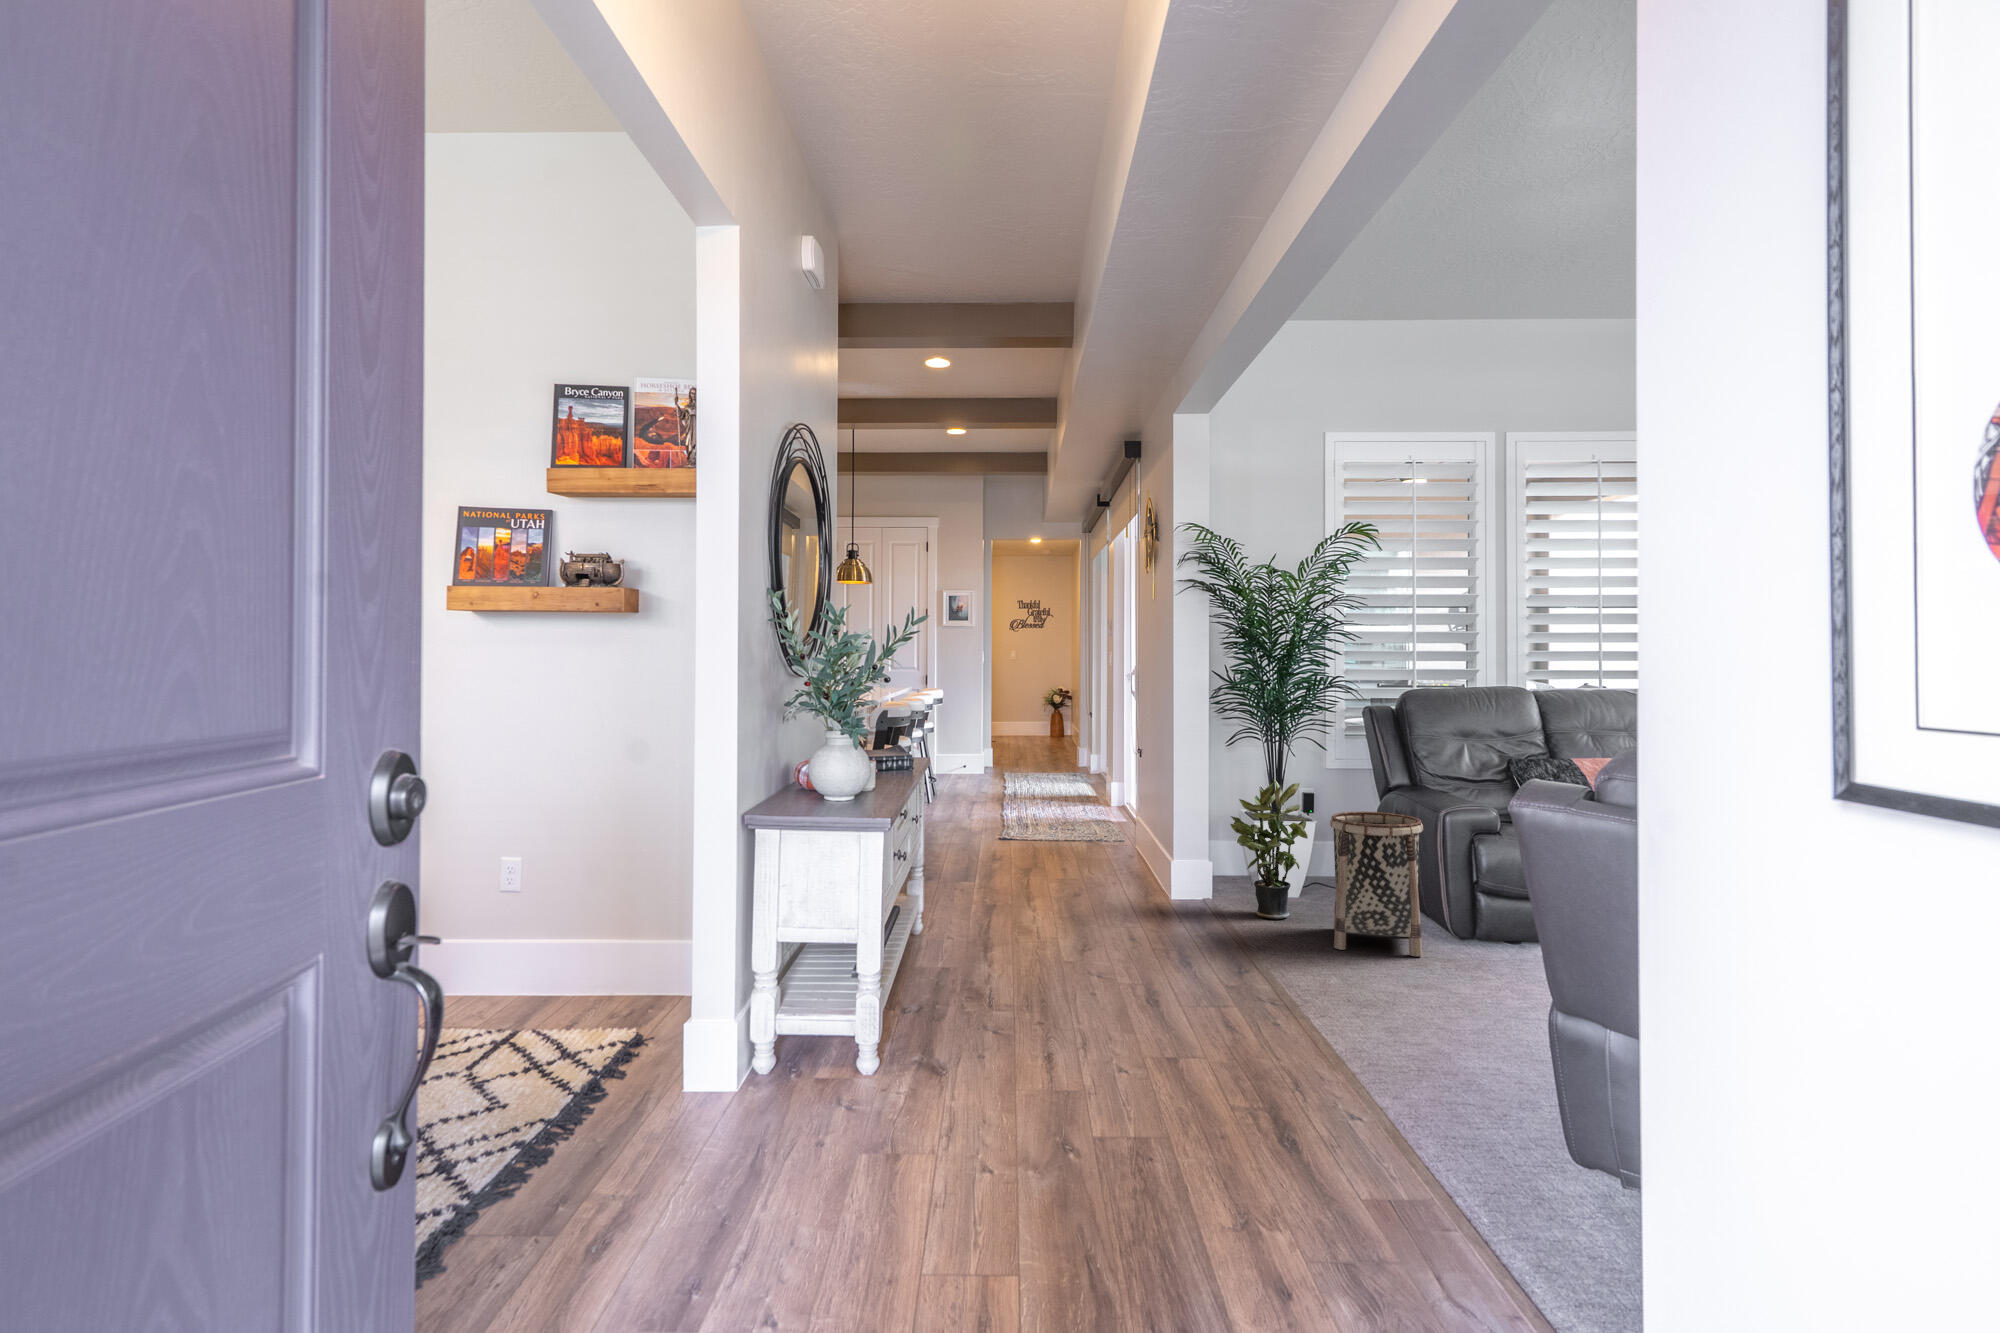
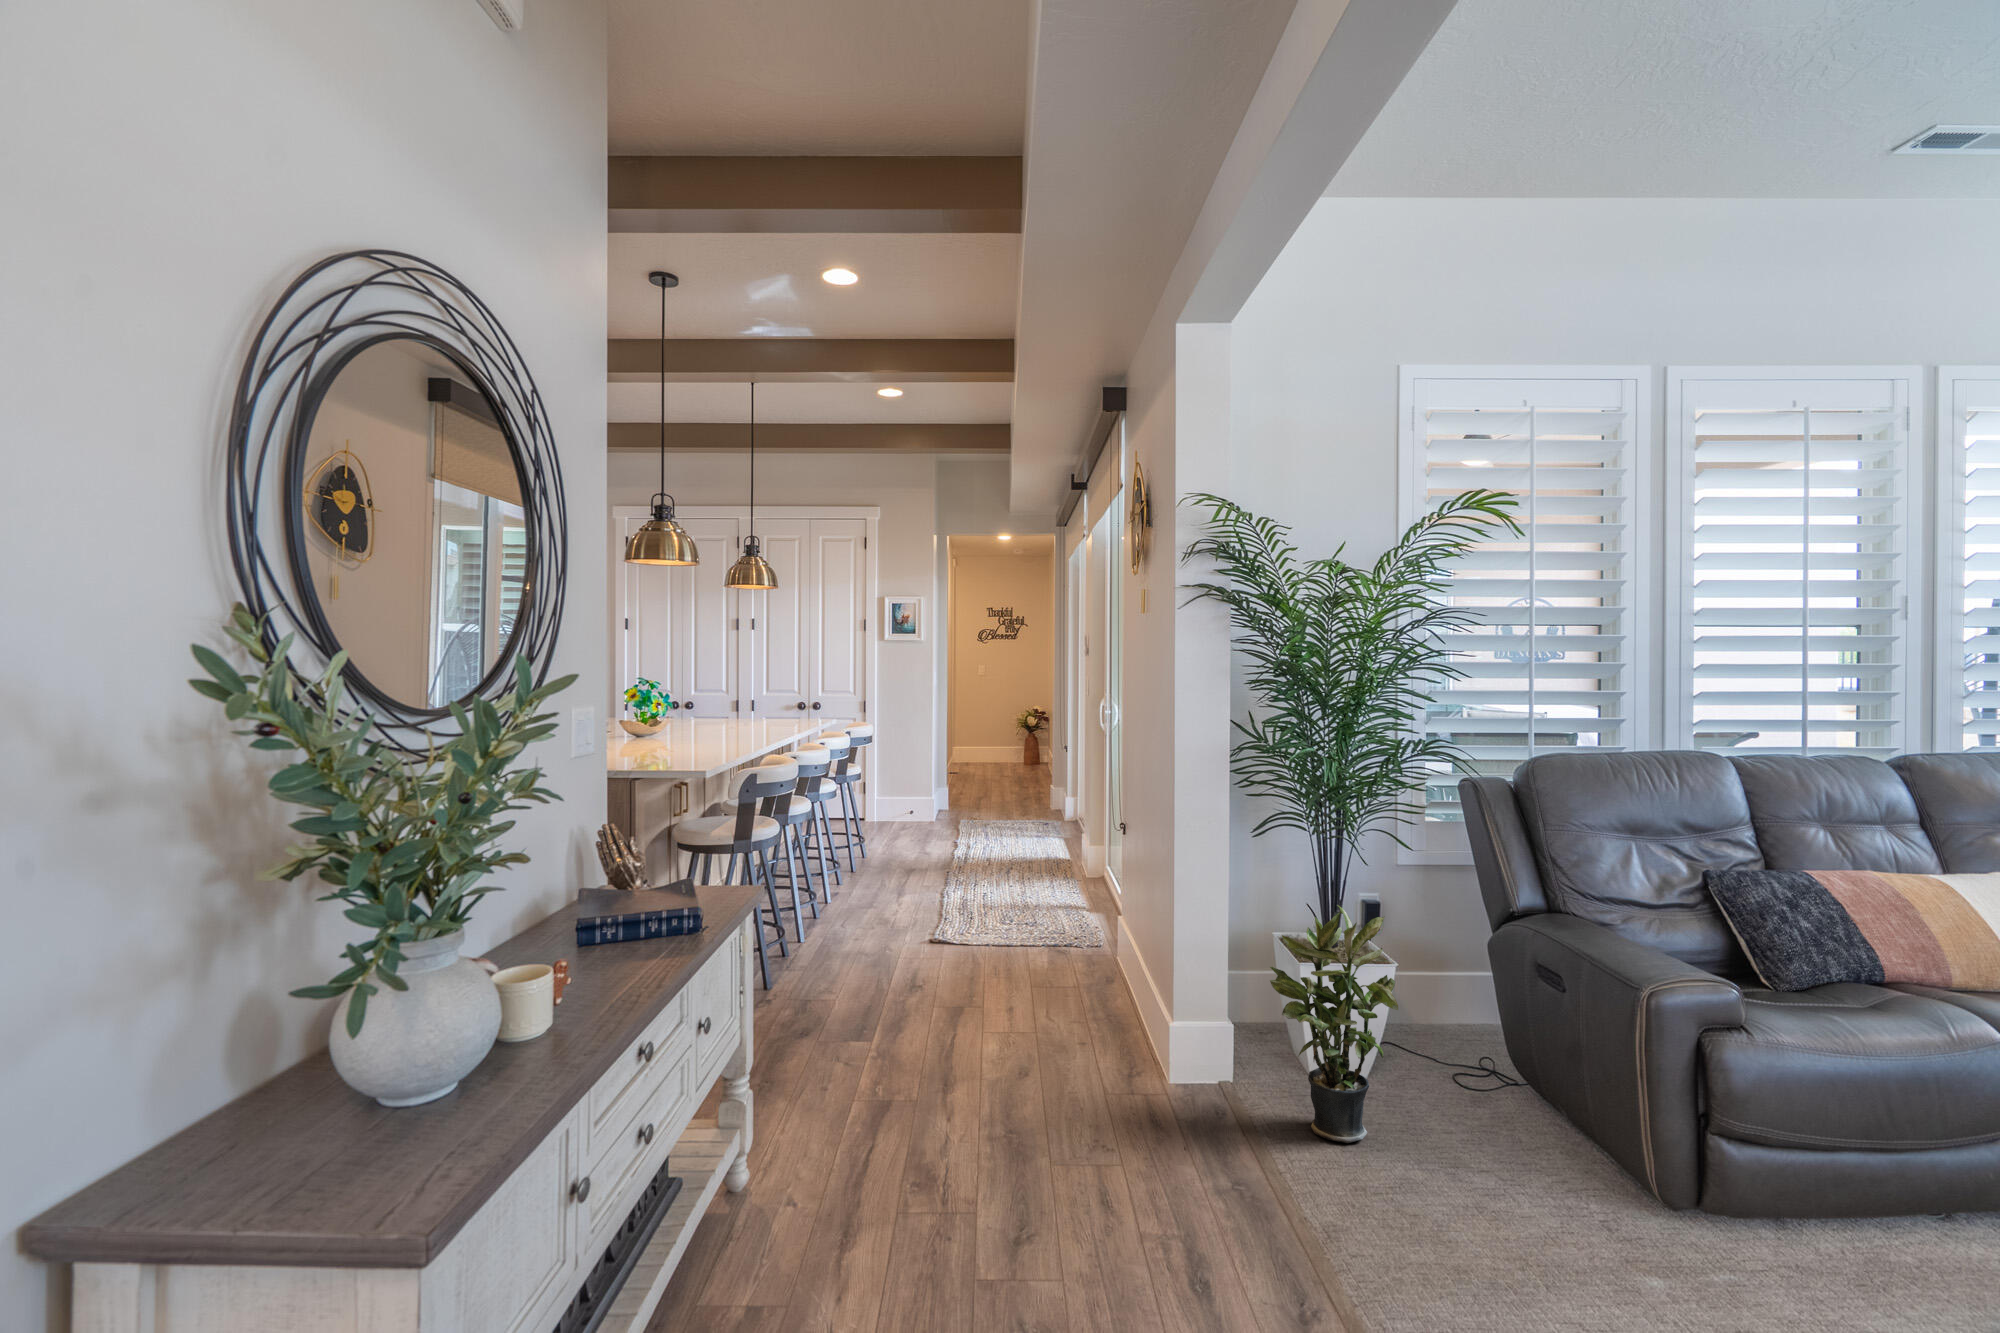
basket: present [1330,812,1423,956] -> none [1448,976,1631,1268]

